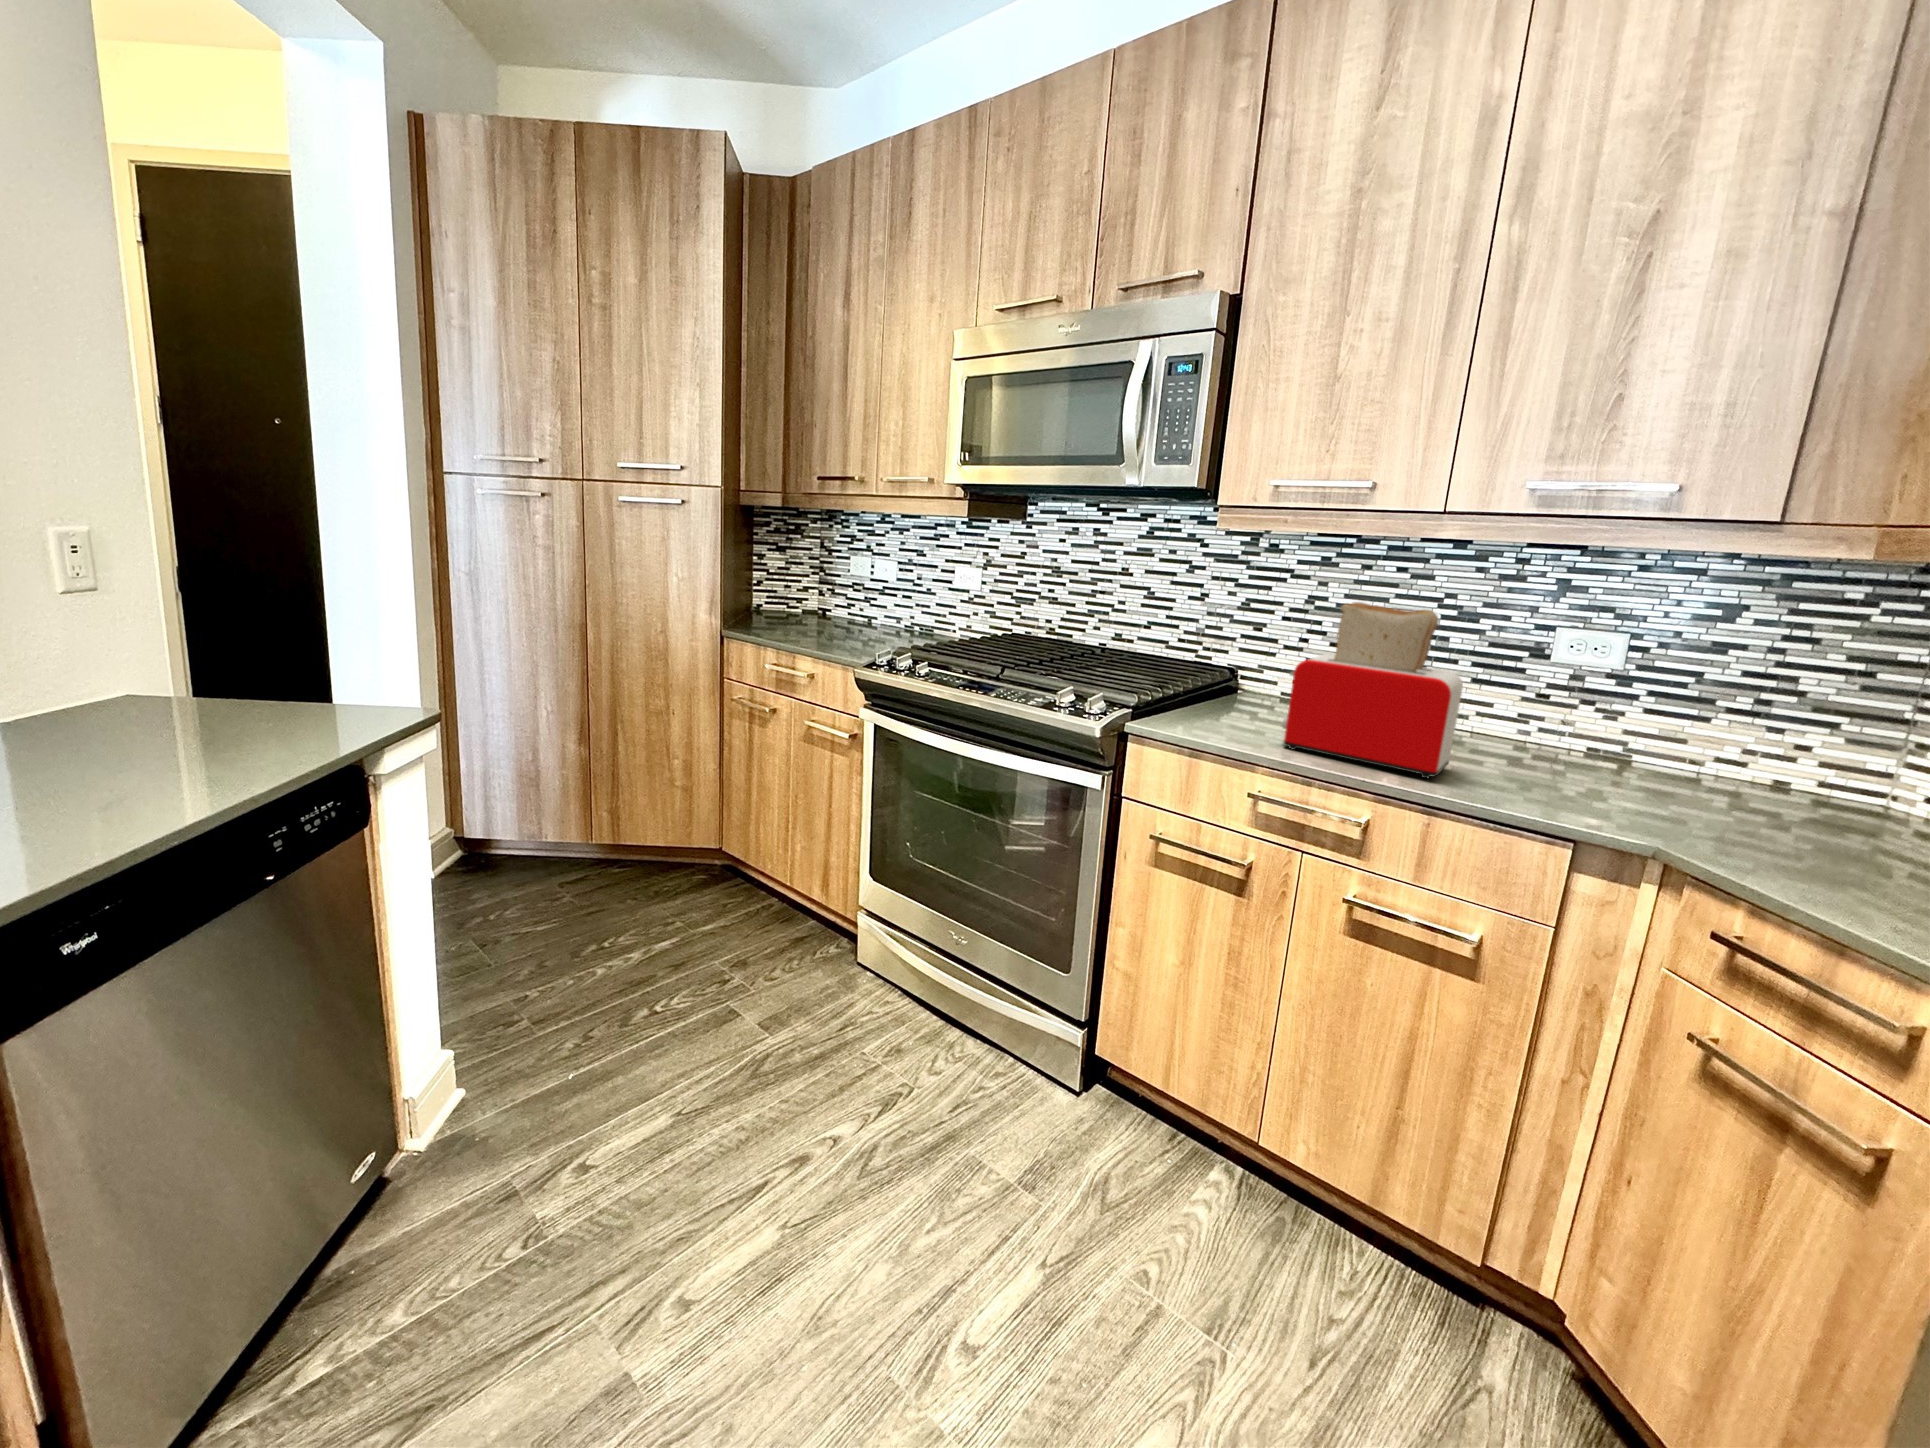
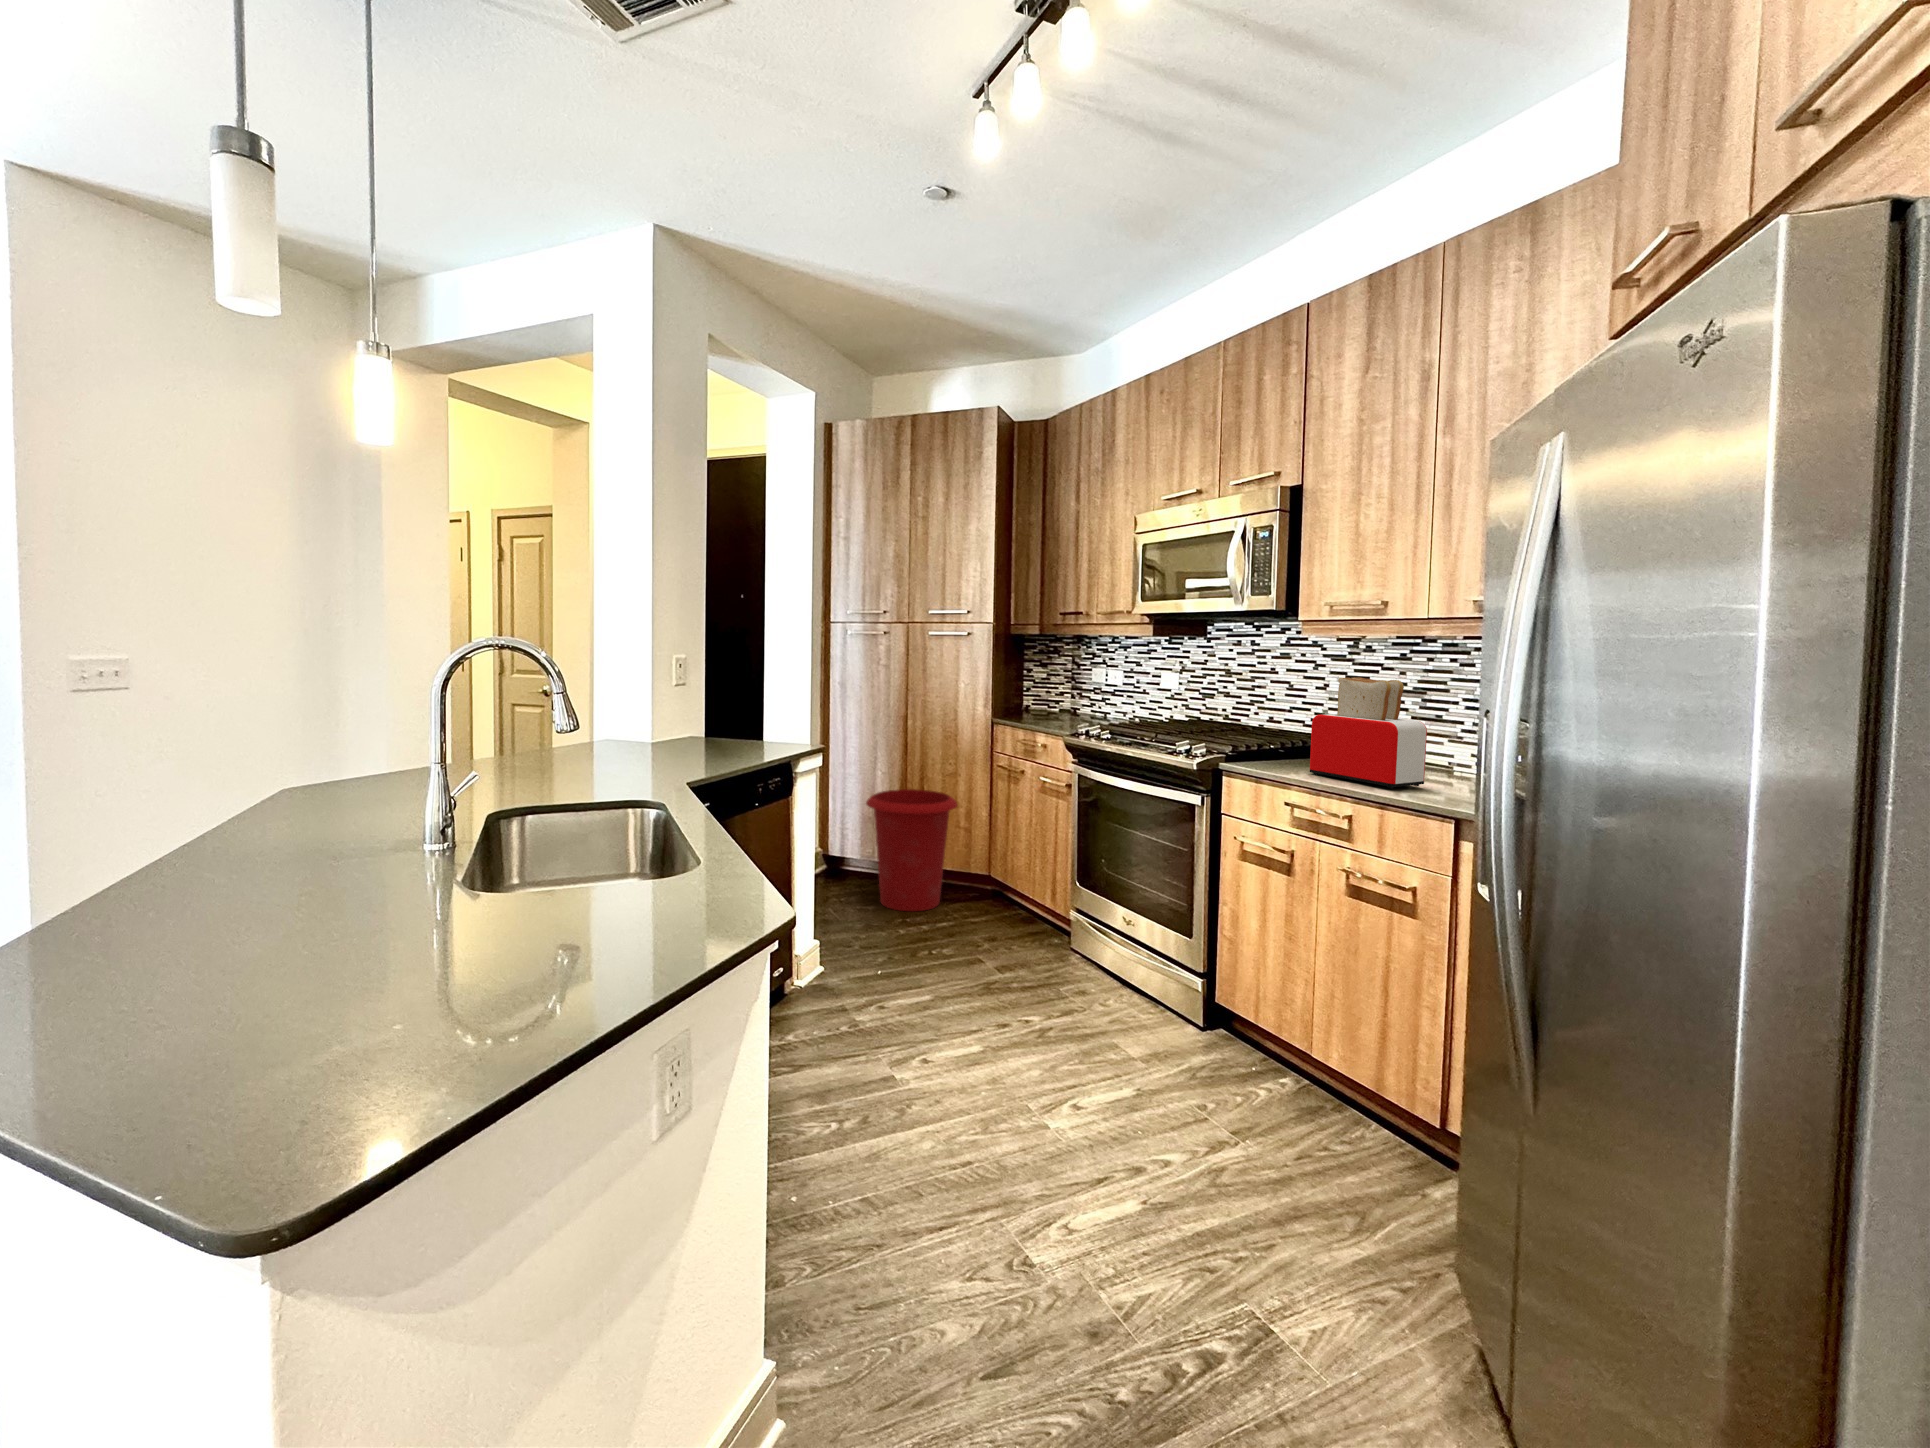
waste bin: none [525,738,675,927] -> present [866,789,957,911]

